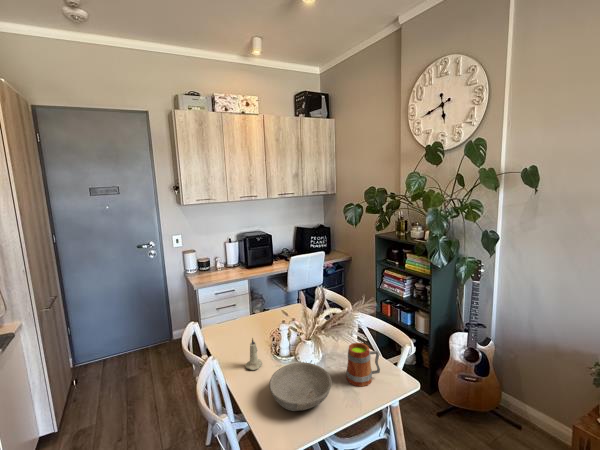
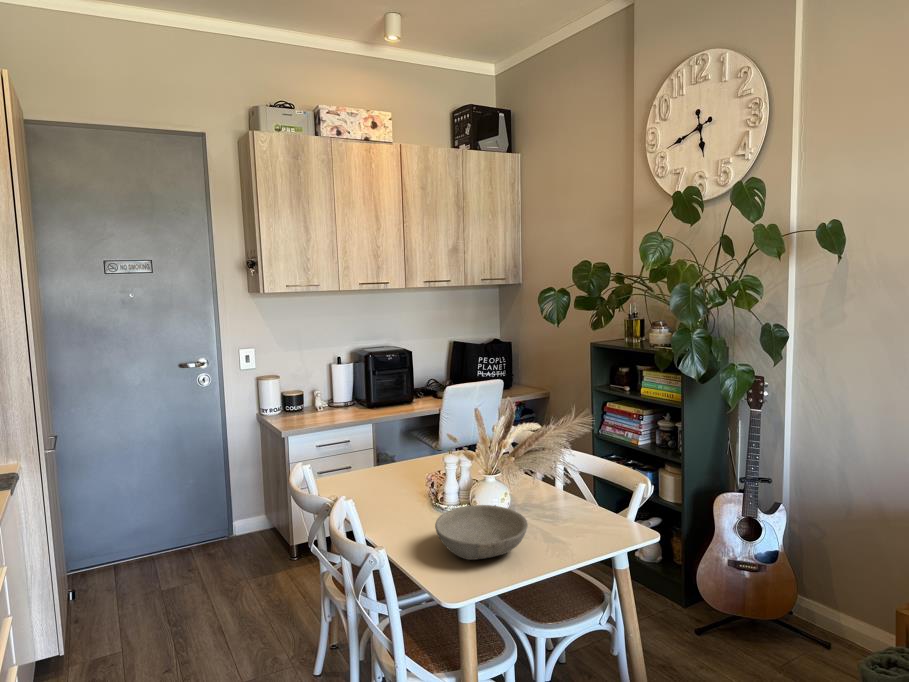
candle: present [246,338,262,370] -> none [391,473,417,523]
mug: present [346,343,380,387] -> none [548,477,599,539]

